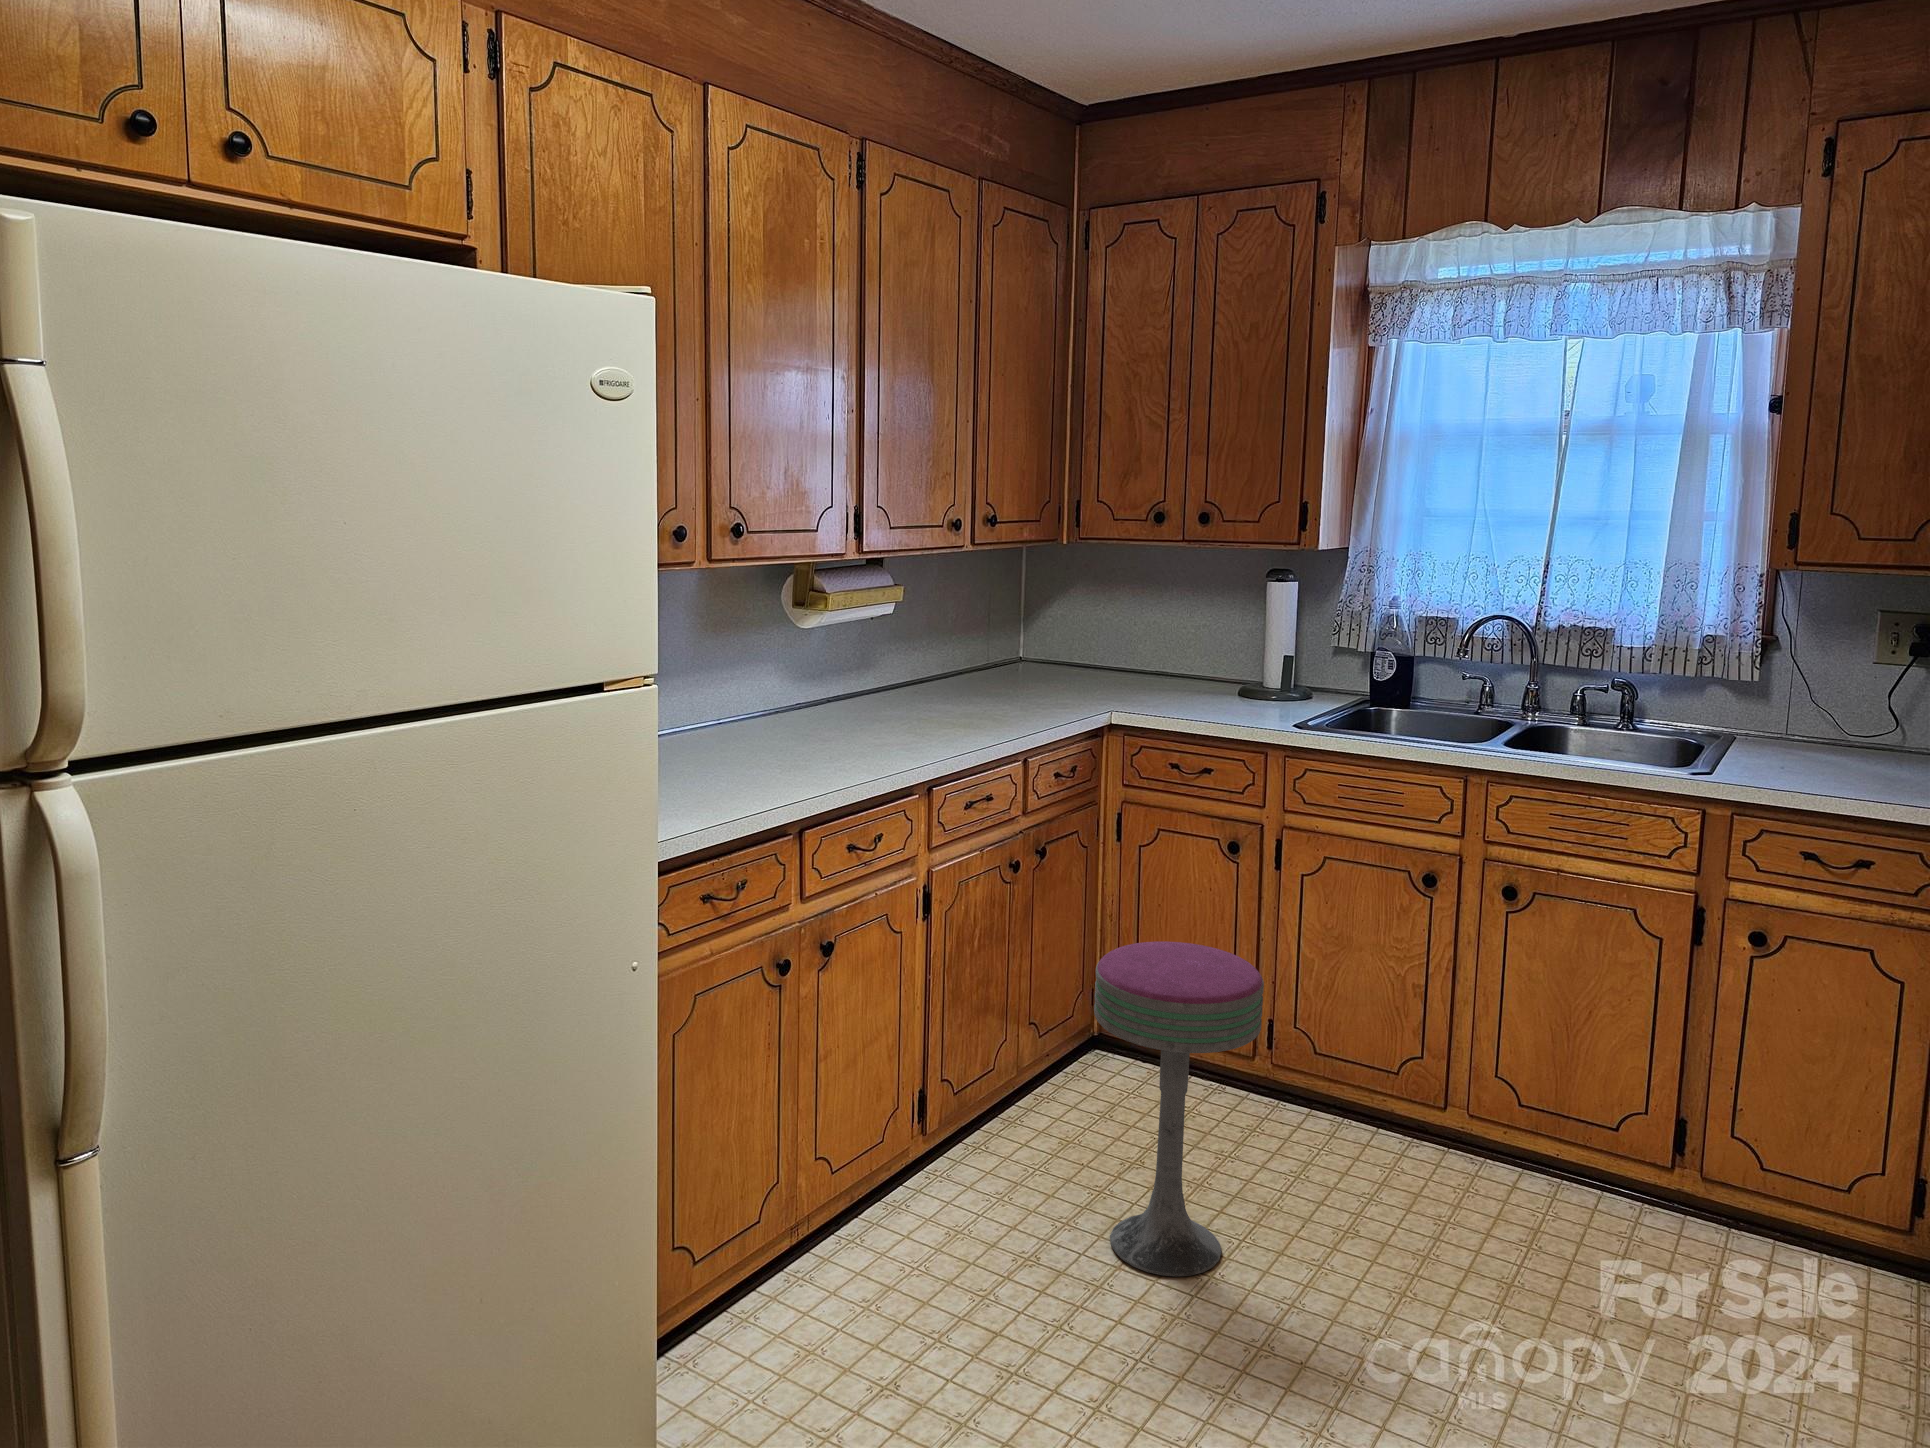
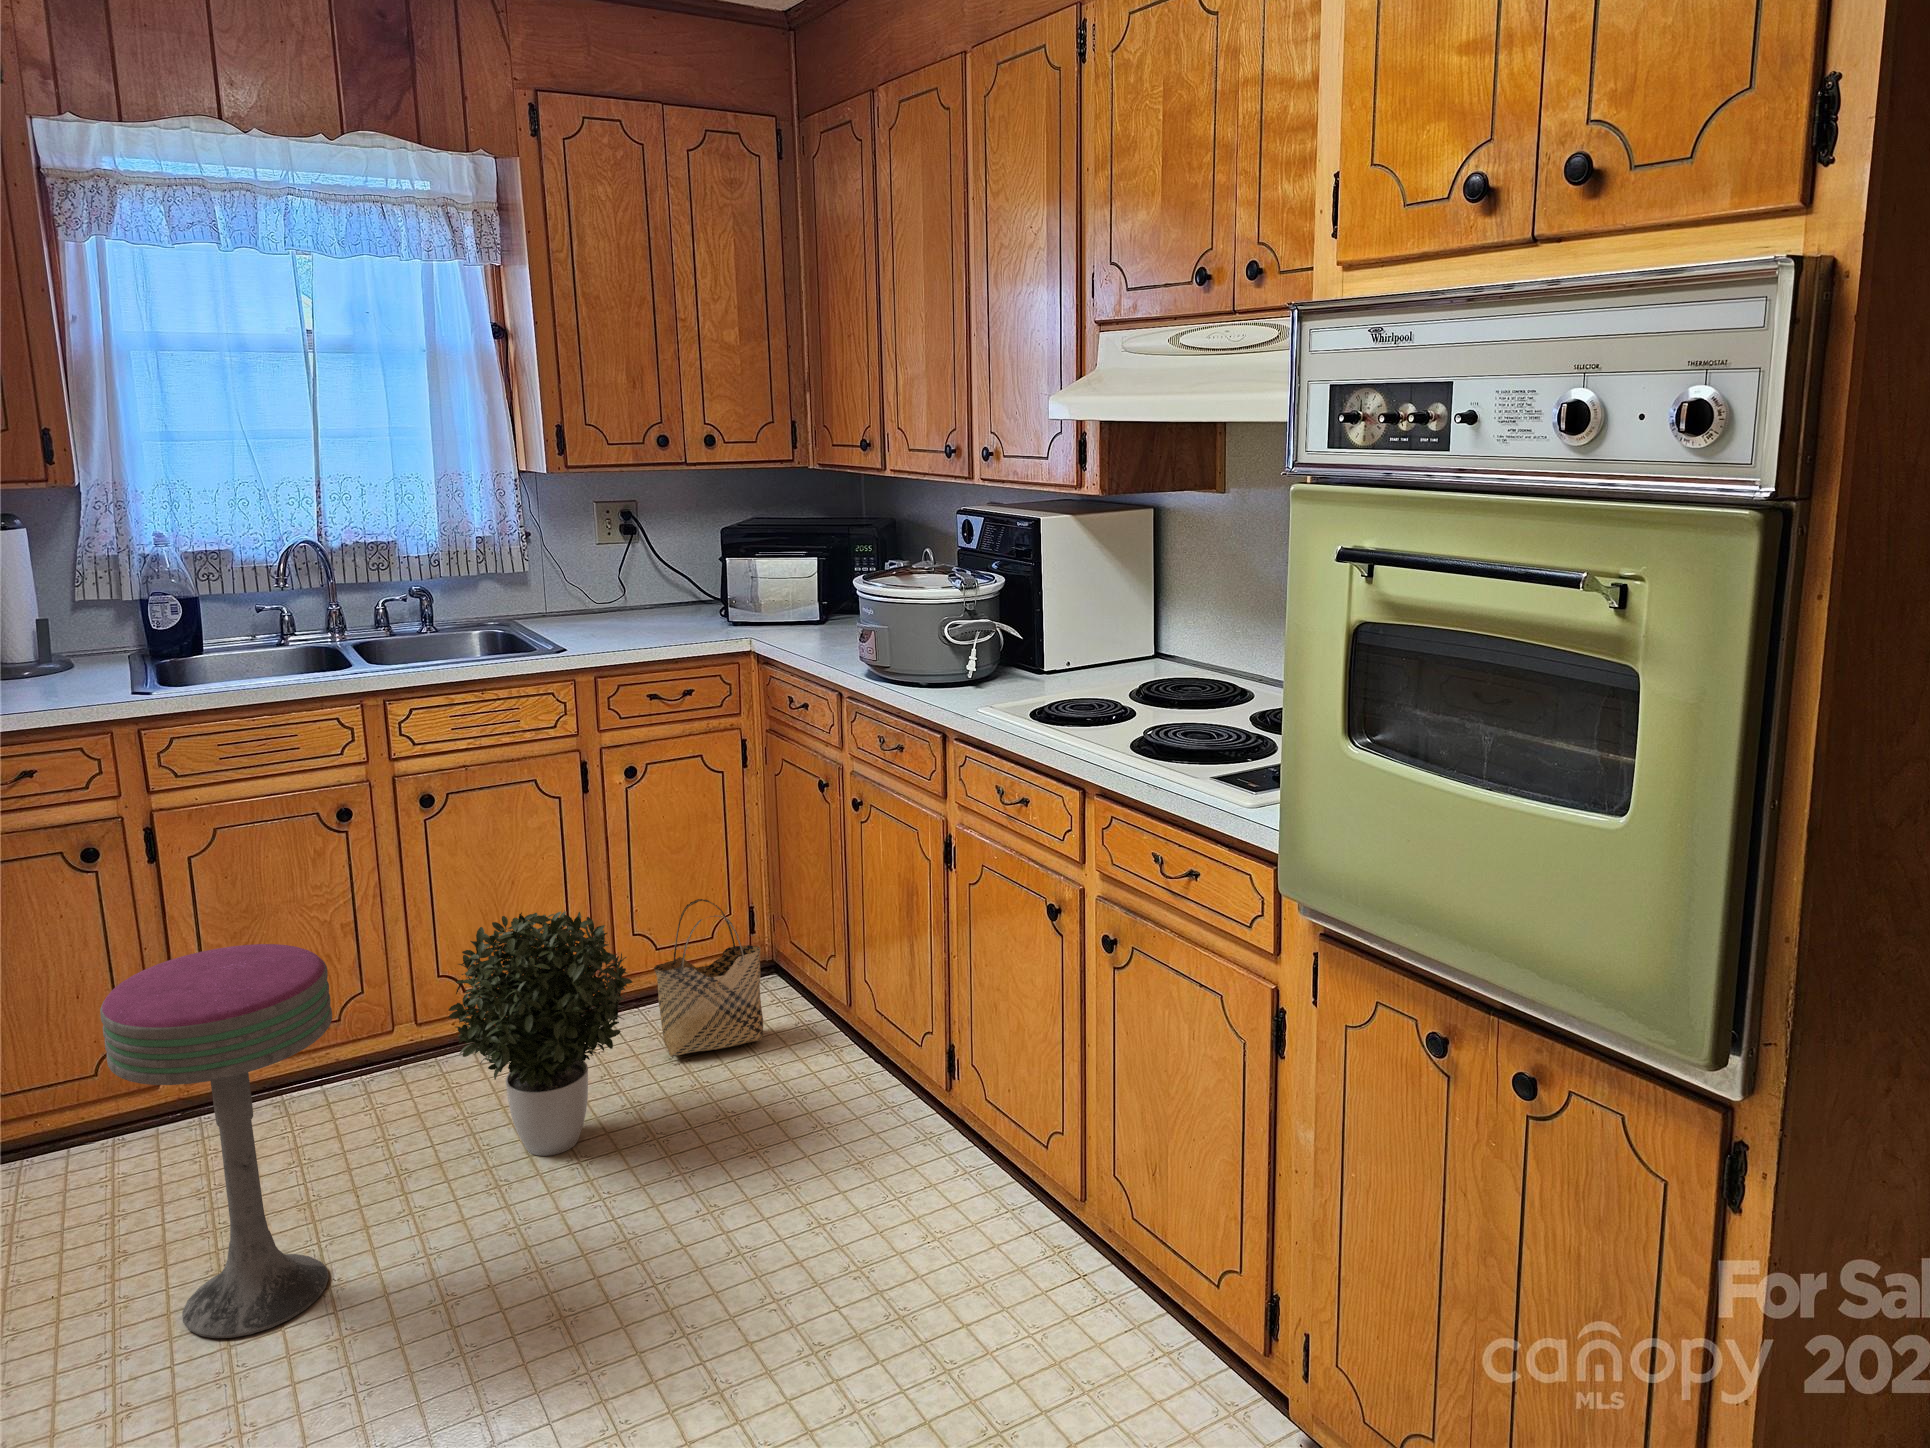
potted plant: none [1392,1030,1601,1304] -> present [449,911,632,1156]
woven basket: none [1686,1122,1855,1339] -> present [654,899,763,1057]

